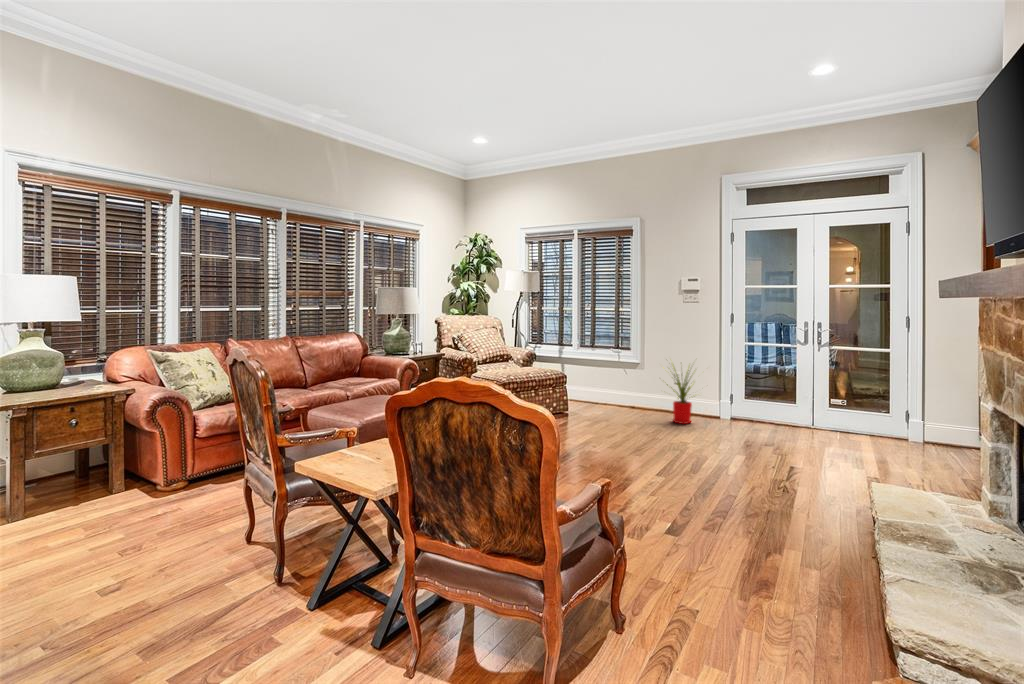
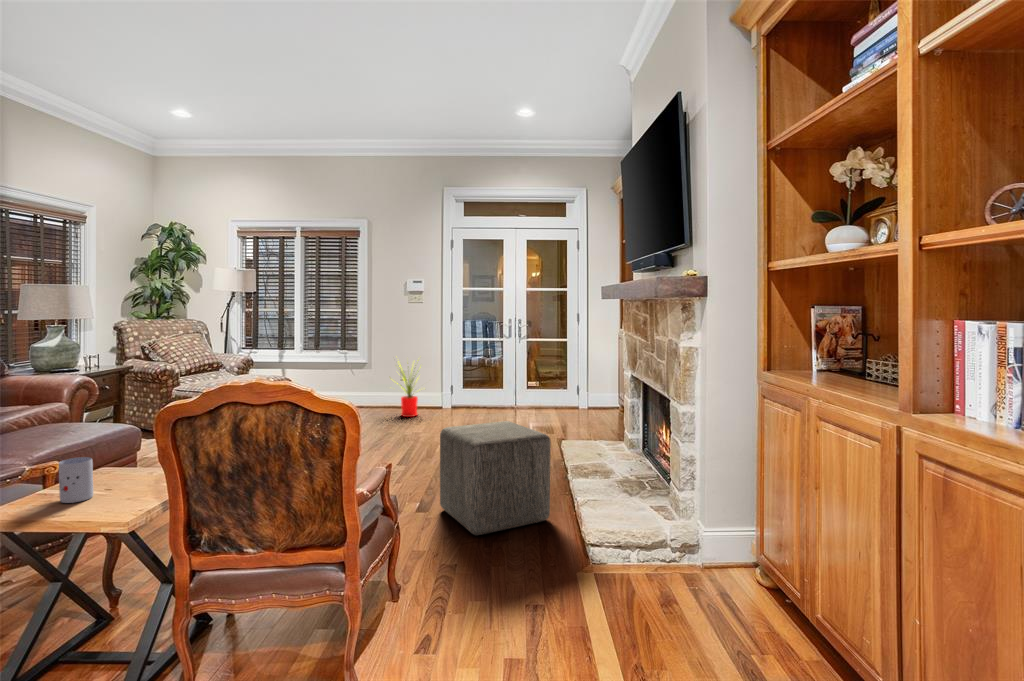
mug: none [333,432,356,470] -> present [59,457,93,503]
ottoman: none [692,444,843,582] -> present [440,421,551,535]

